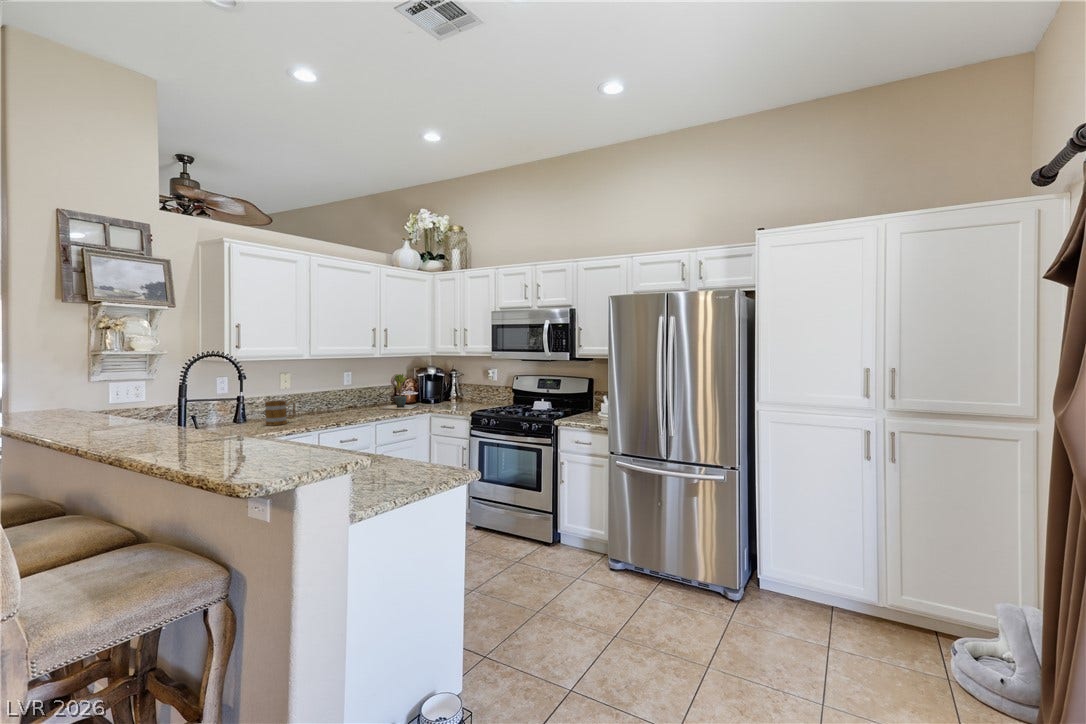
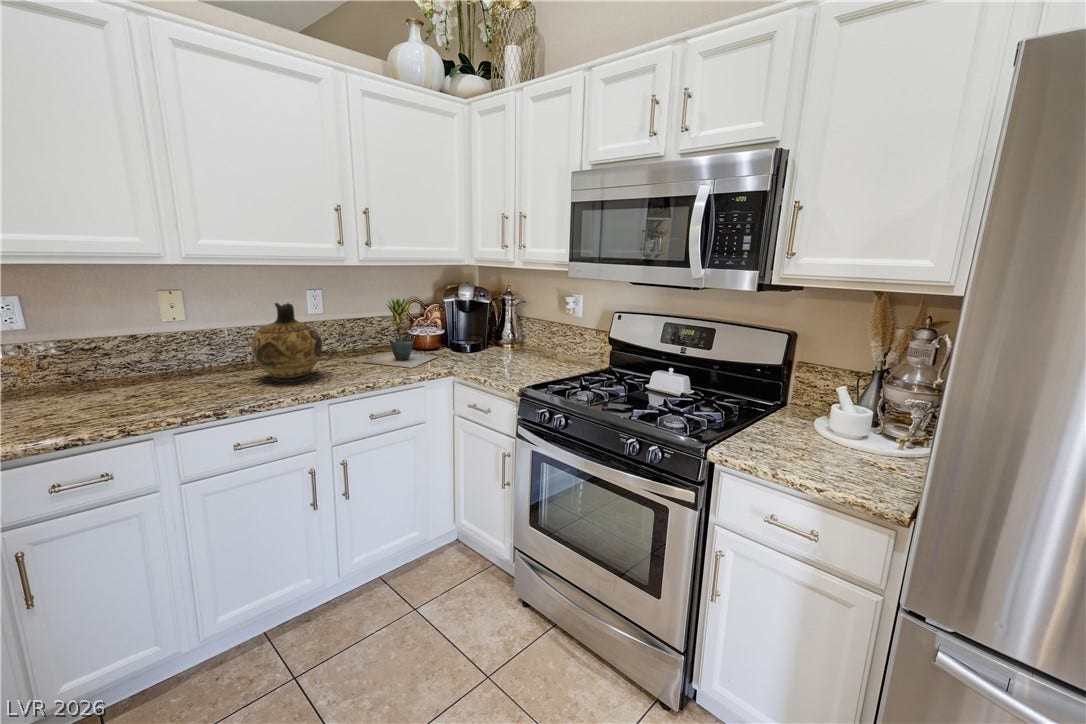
ceramic jug: none [335,375,369,415] -> present [251,303,322,382]
mug: present [265,400,295,426] -> none [56,353,144,412]

